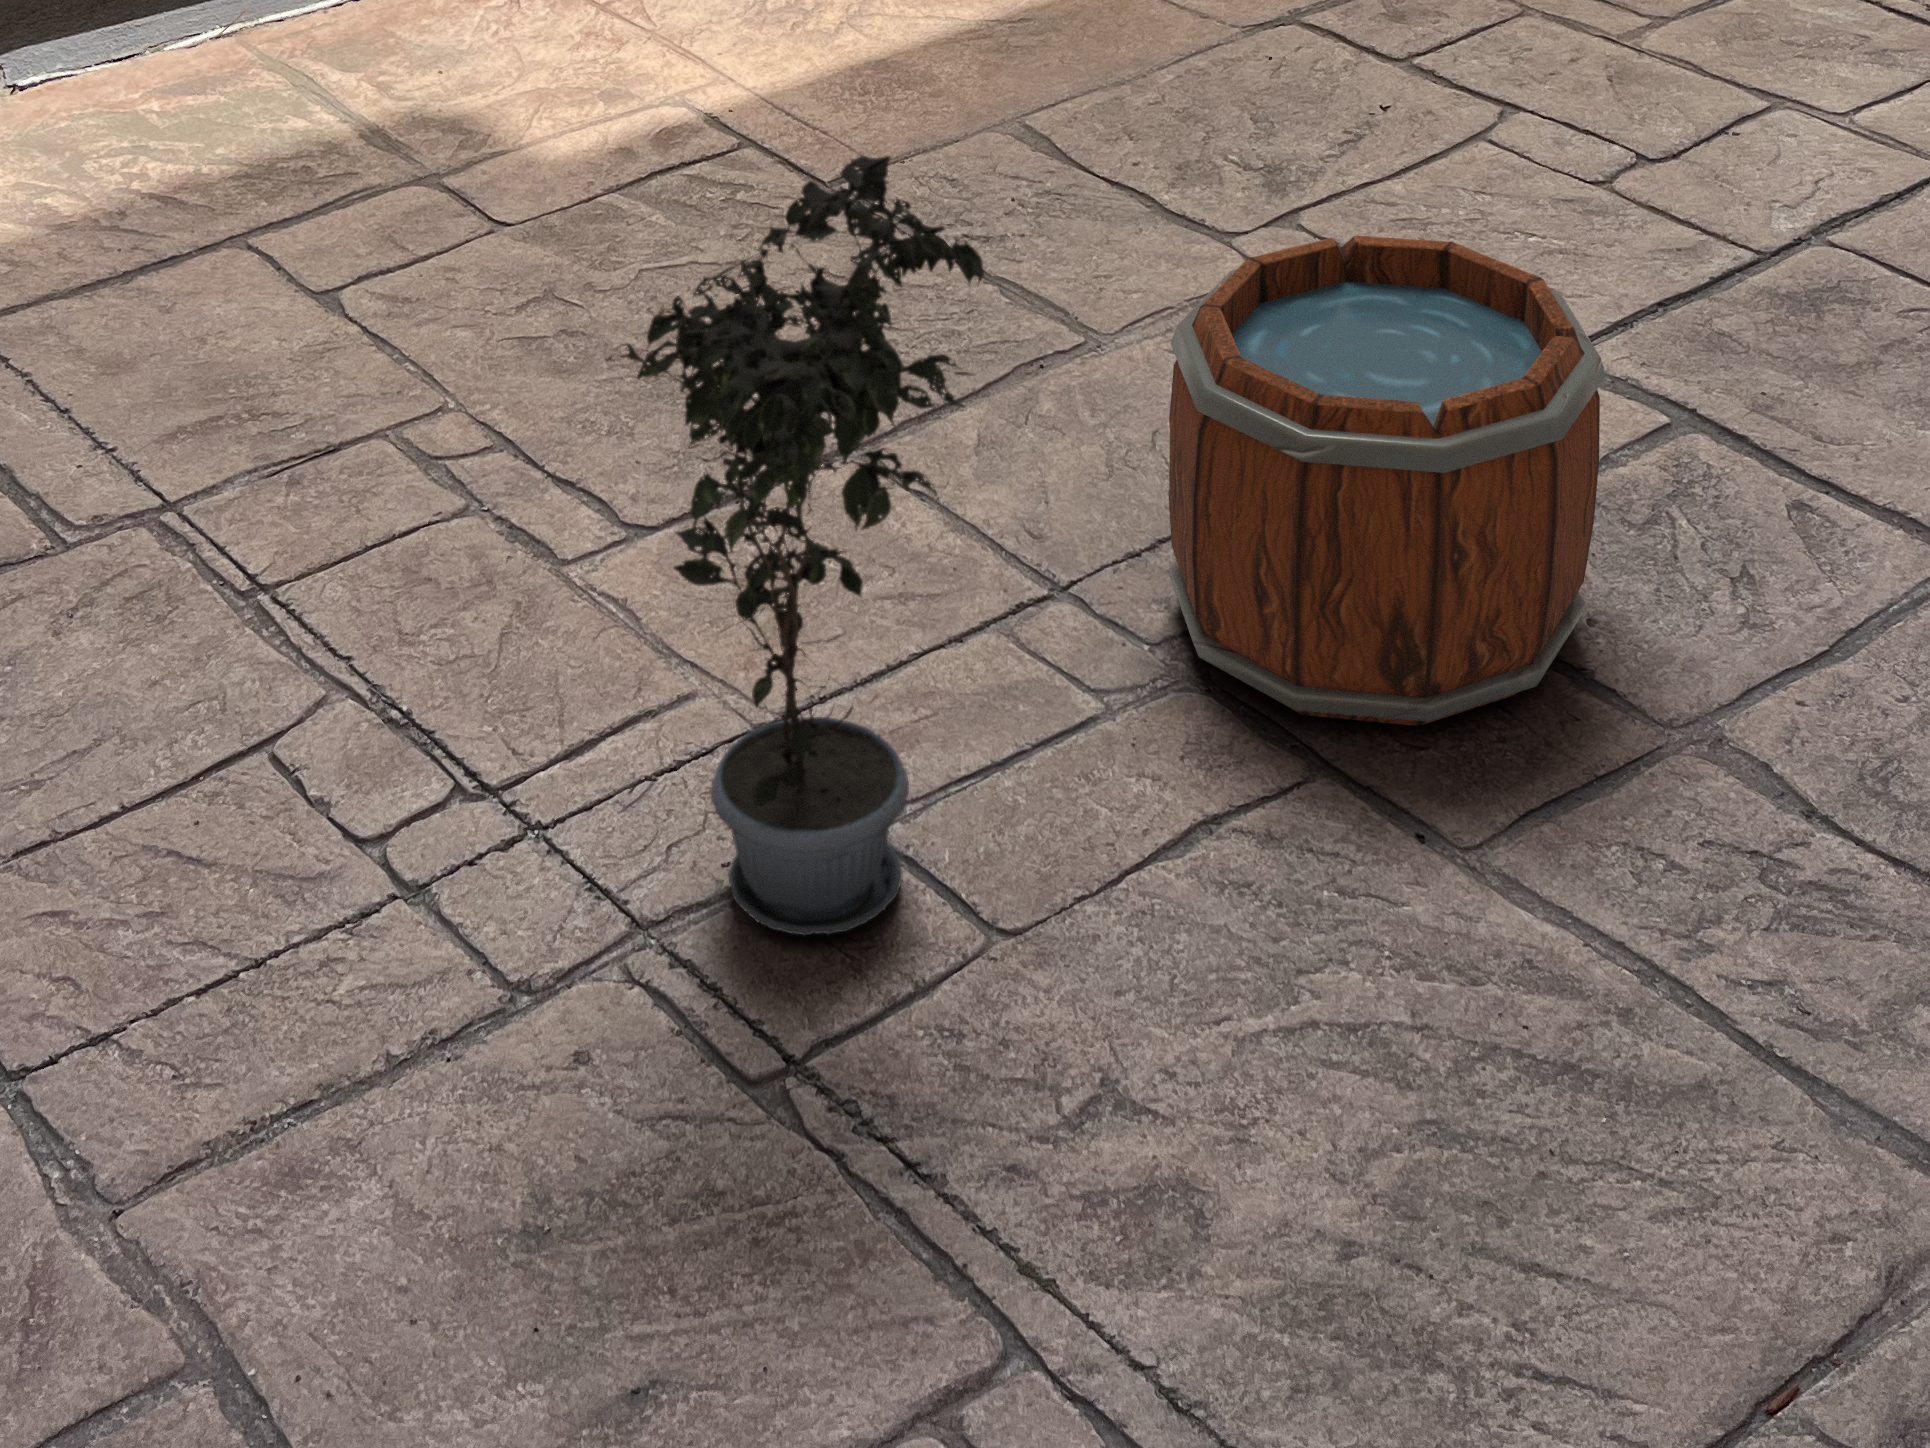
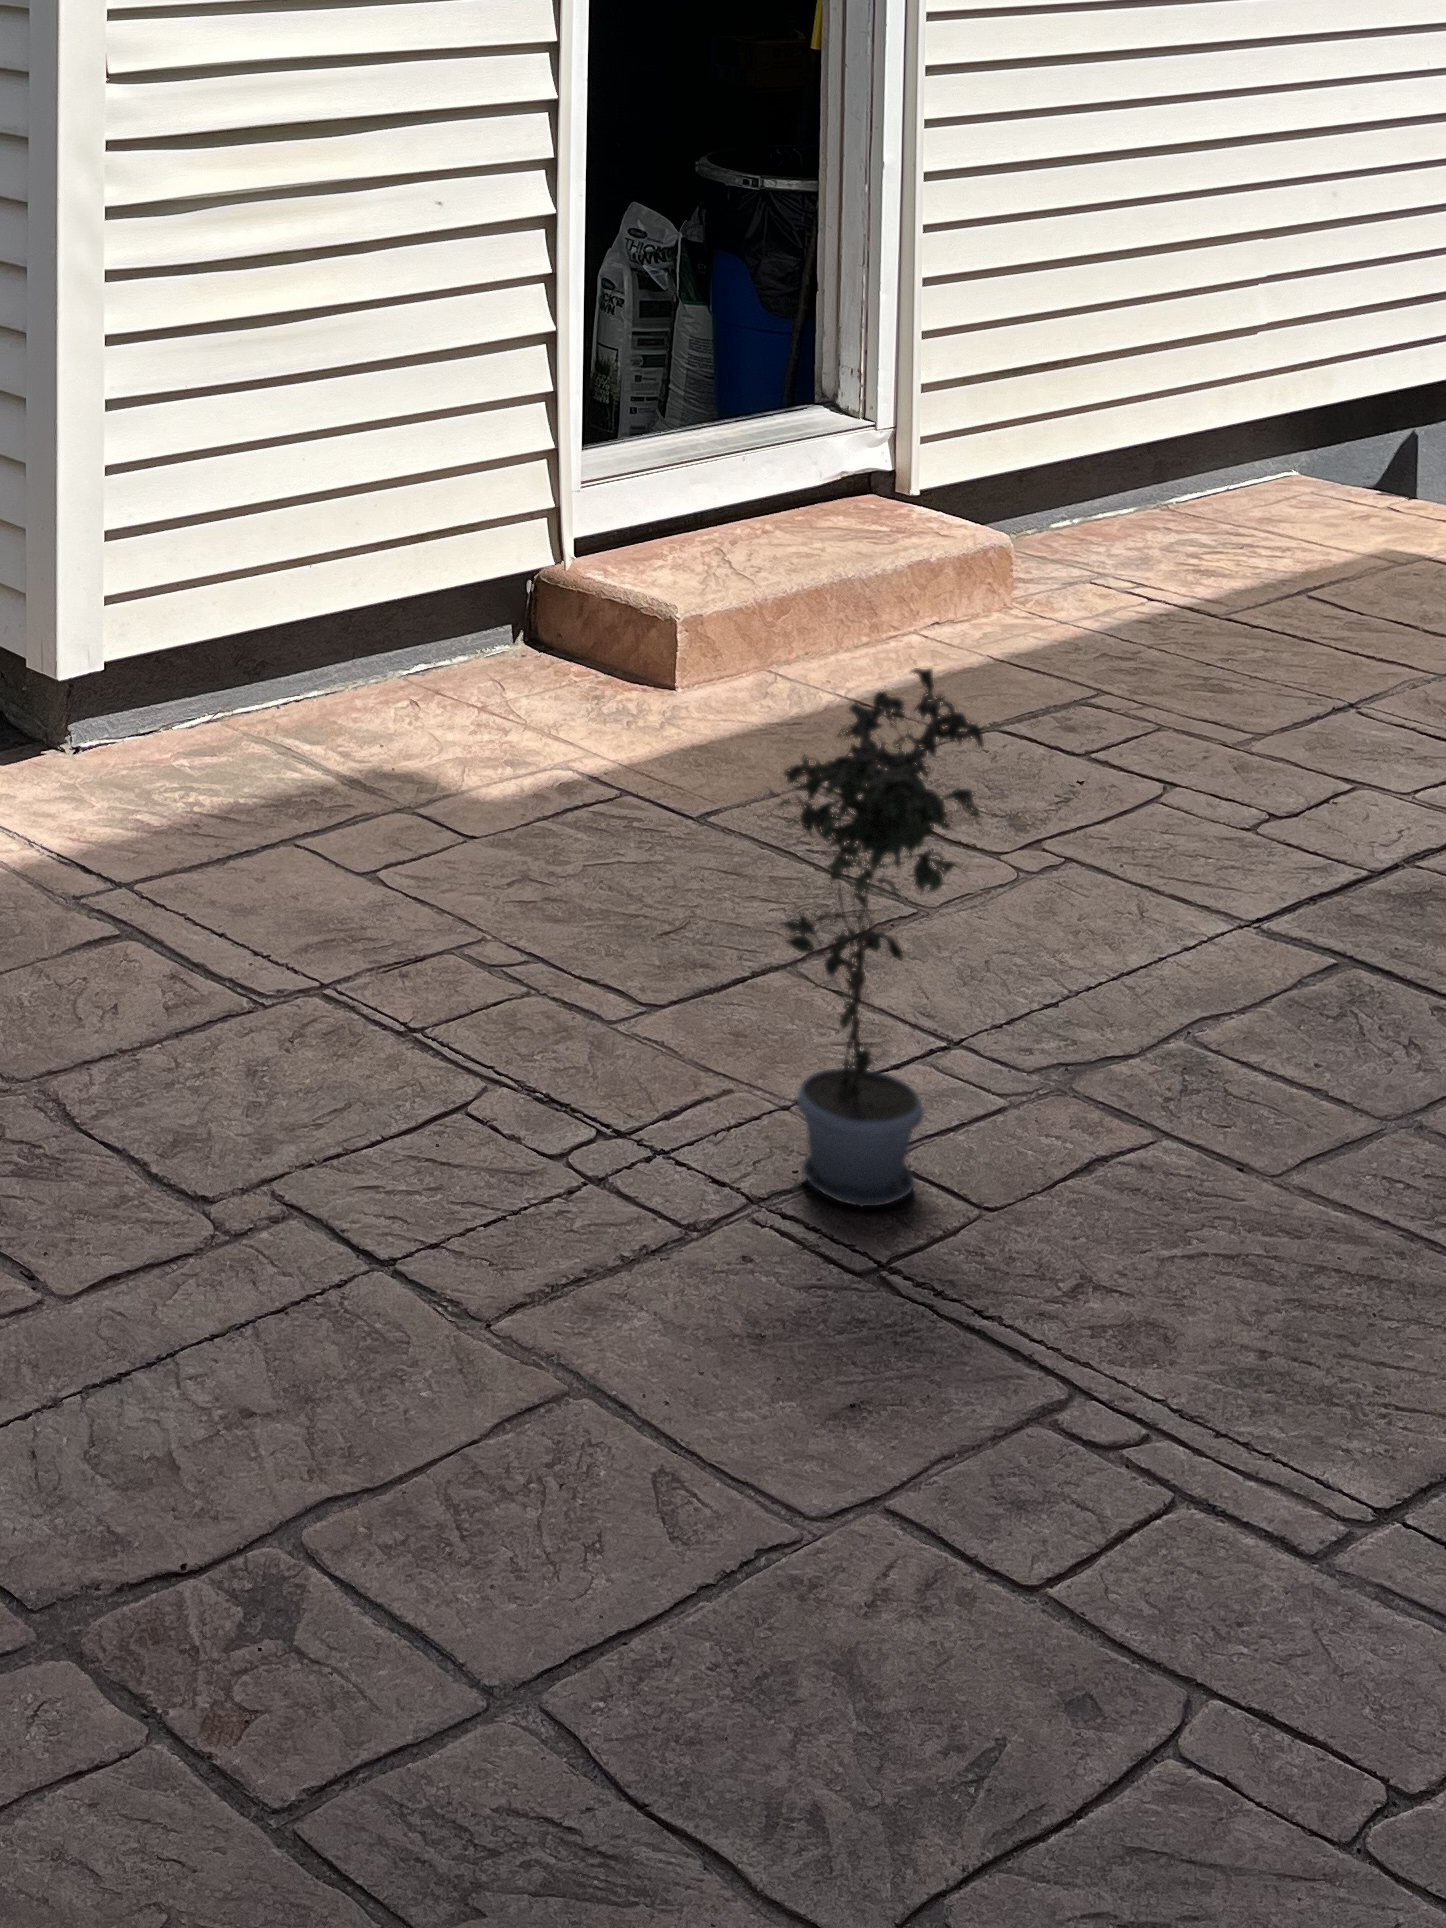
bucket: present [1168,236,1606,726] -> none [1031,794,1321,1114]

